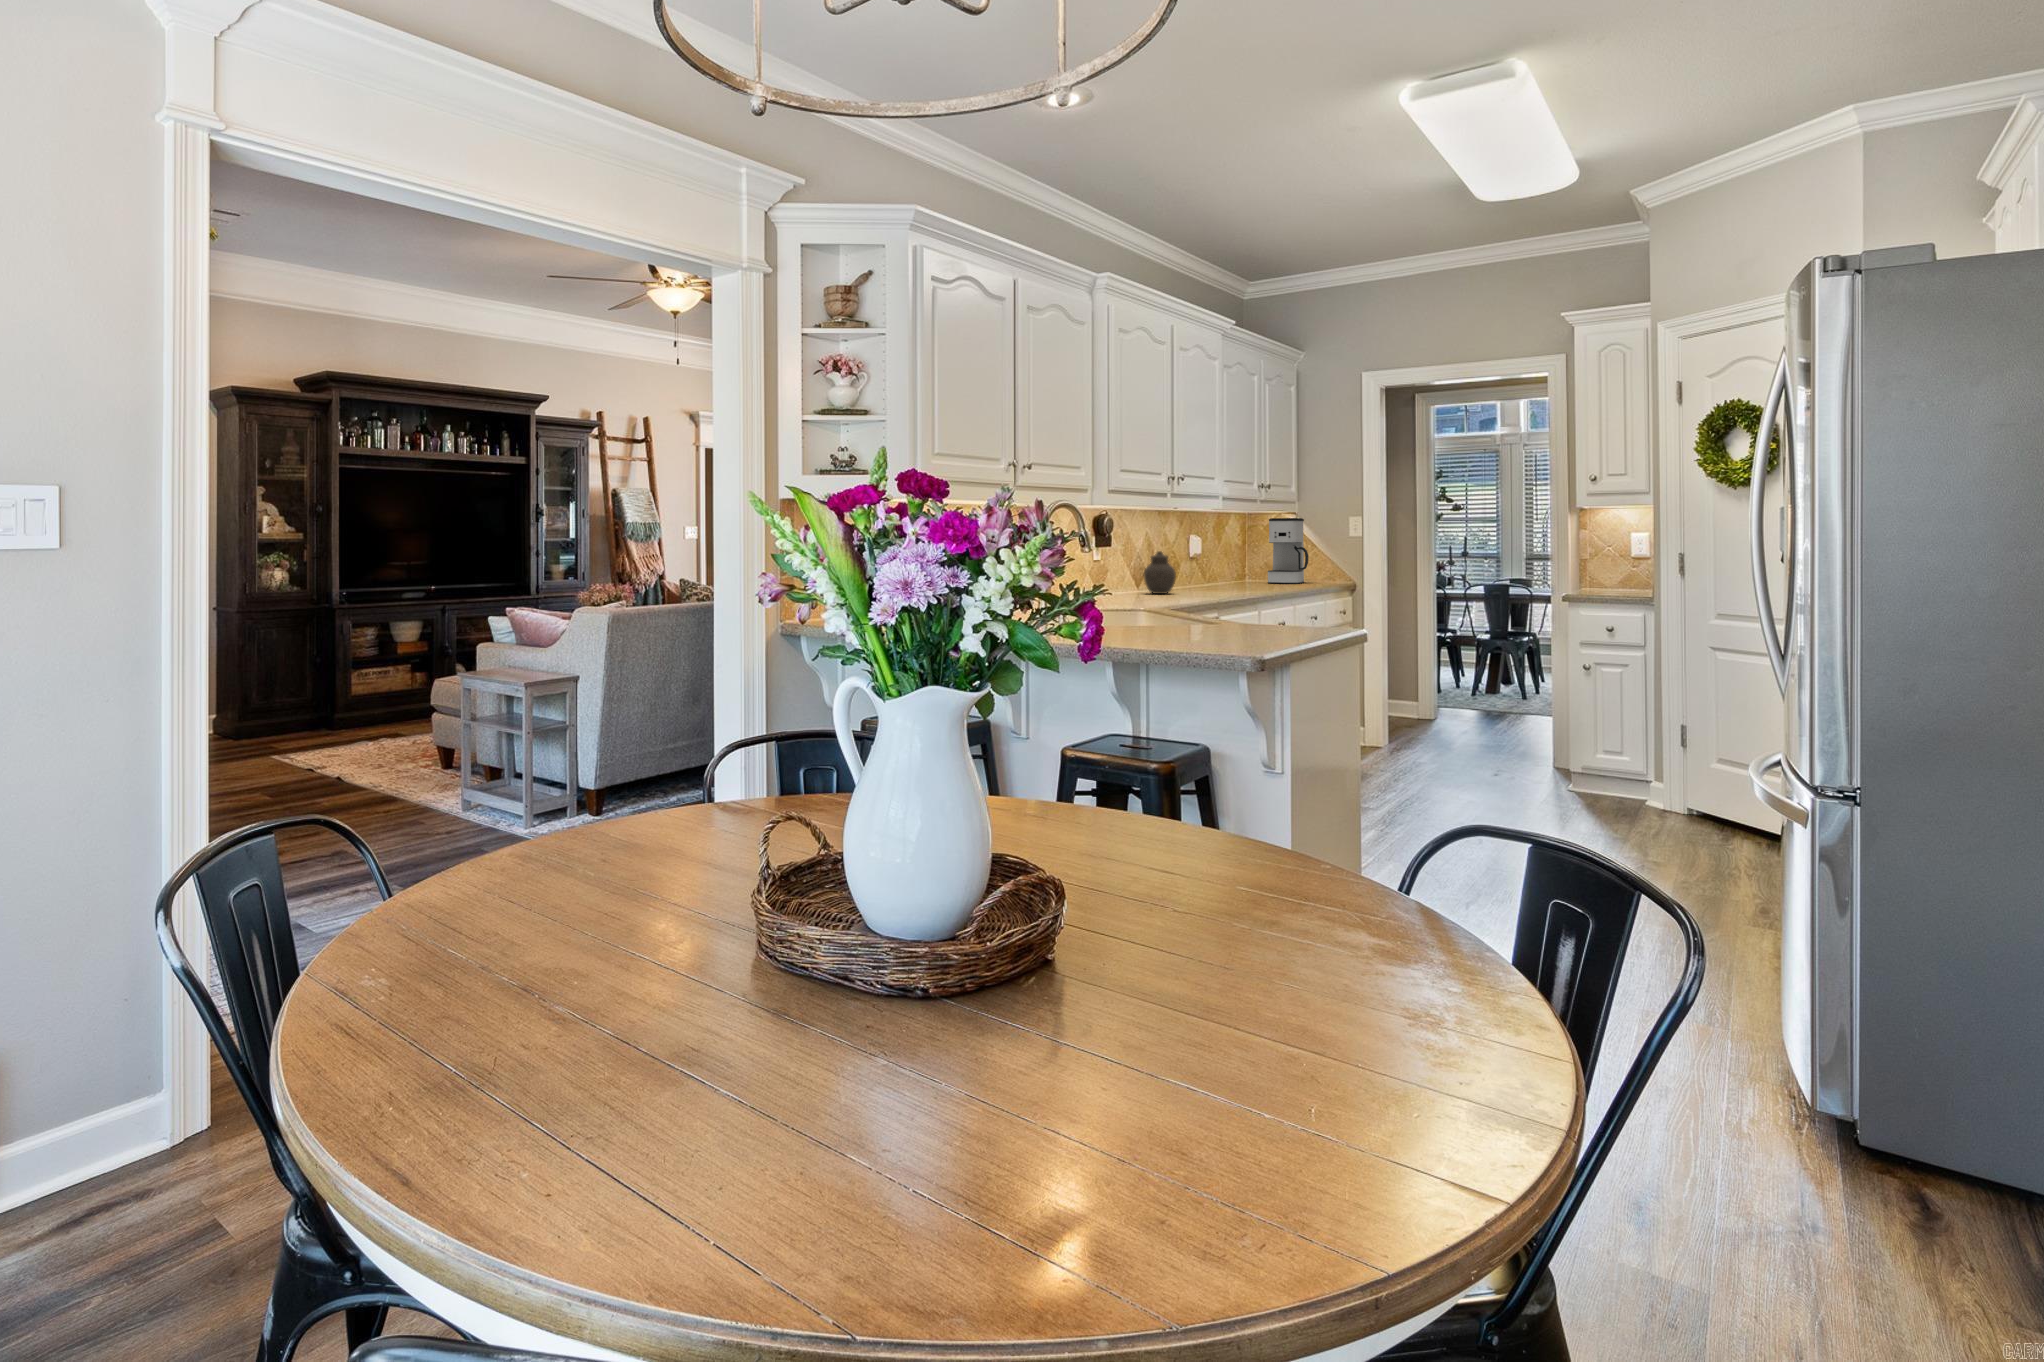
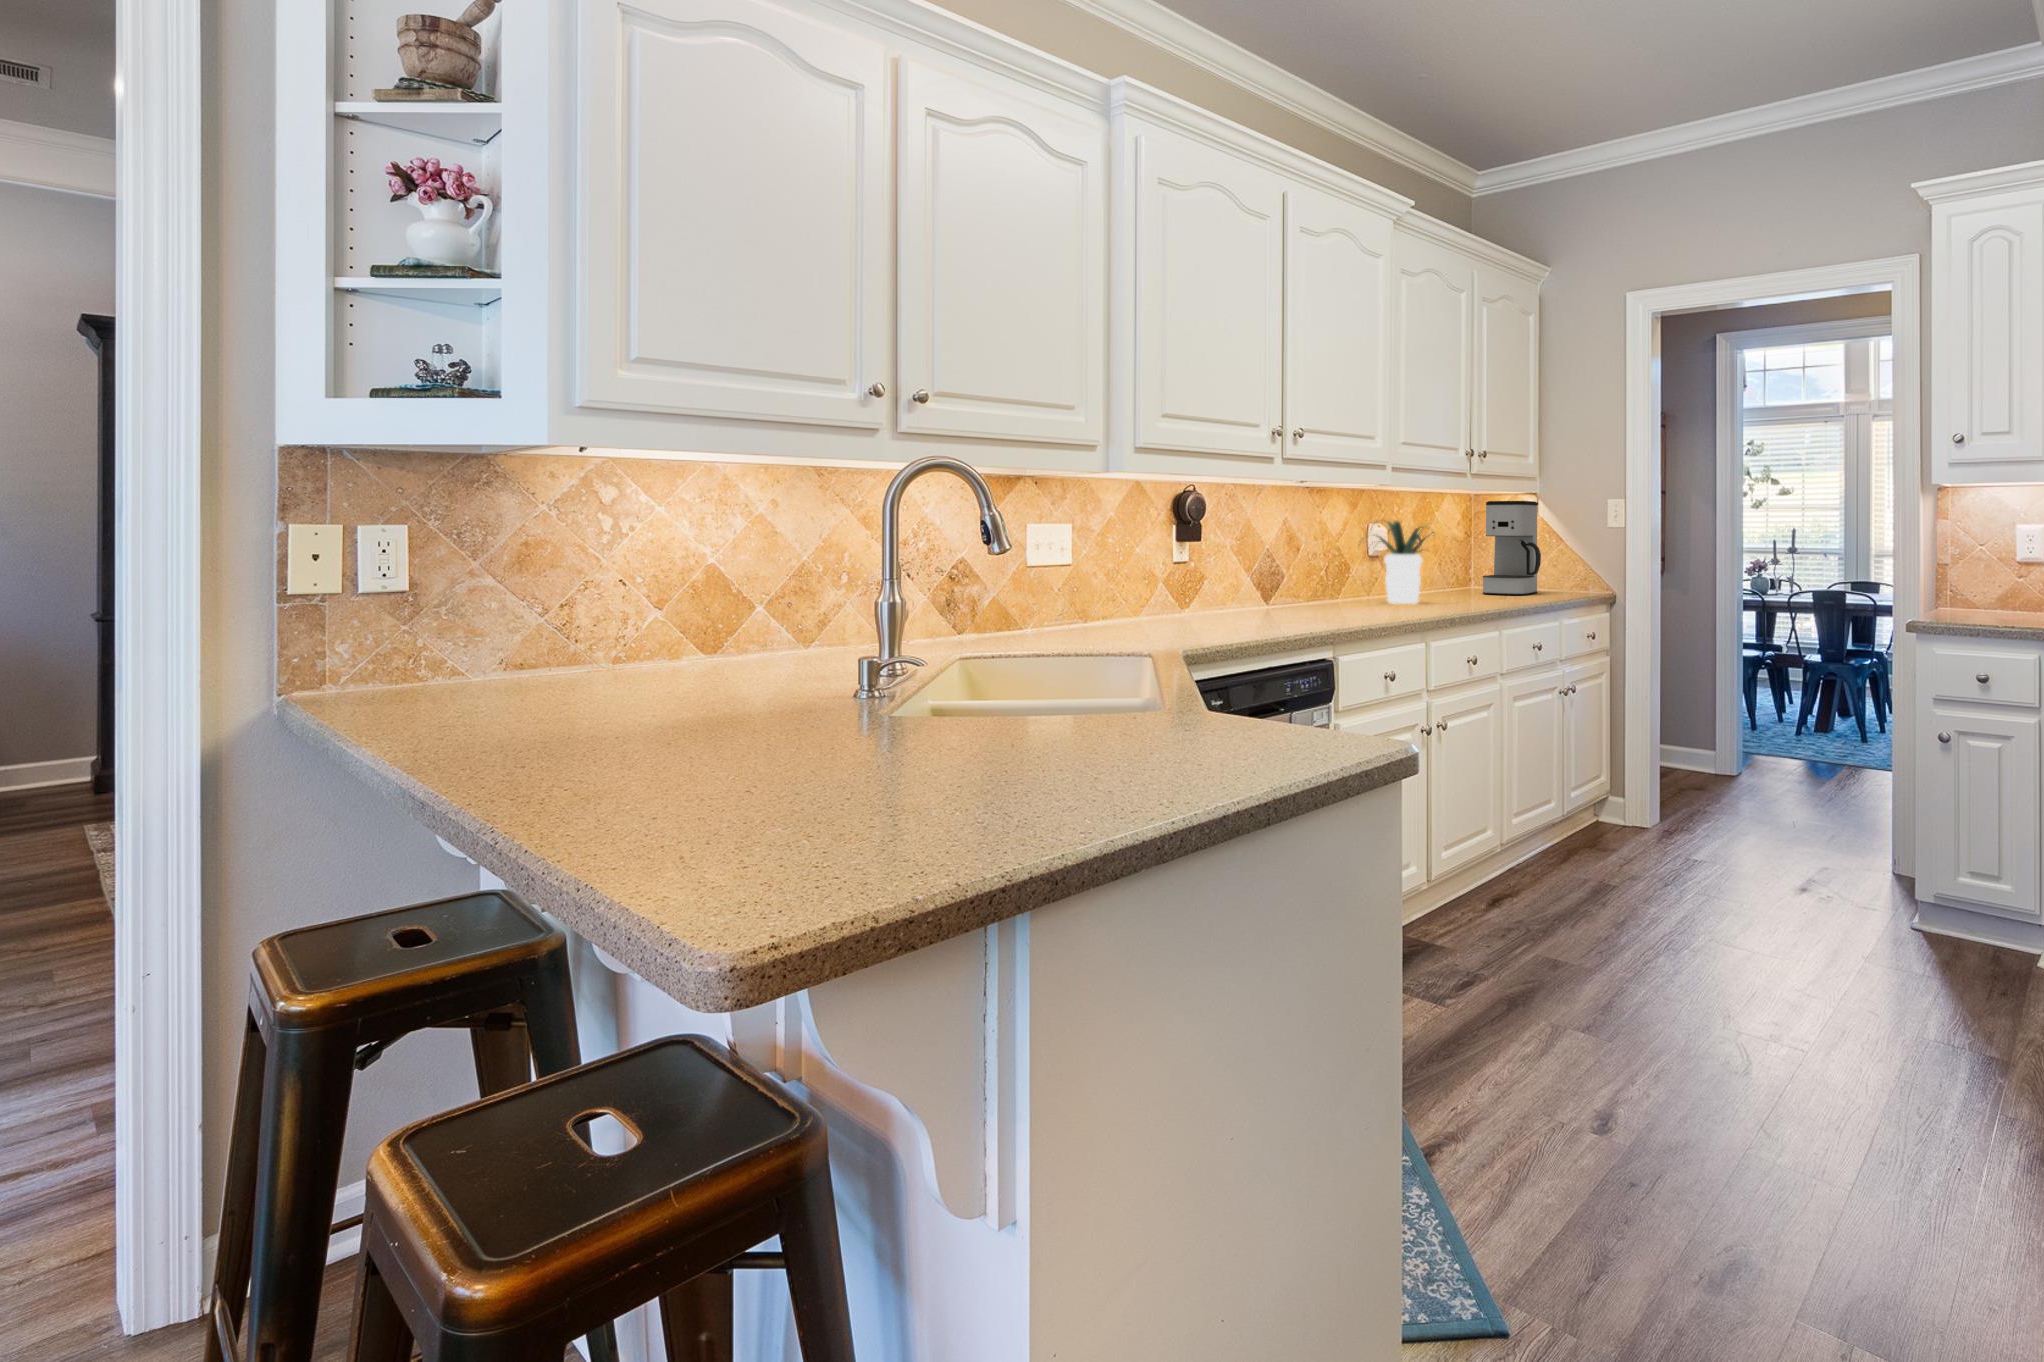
potted plant: none [1196,532,1260,589] -> present [1378,521,1434,604]
jar: present [1144,551,1176,594] -> none [1258,548,1305,614]

